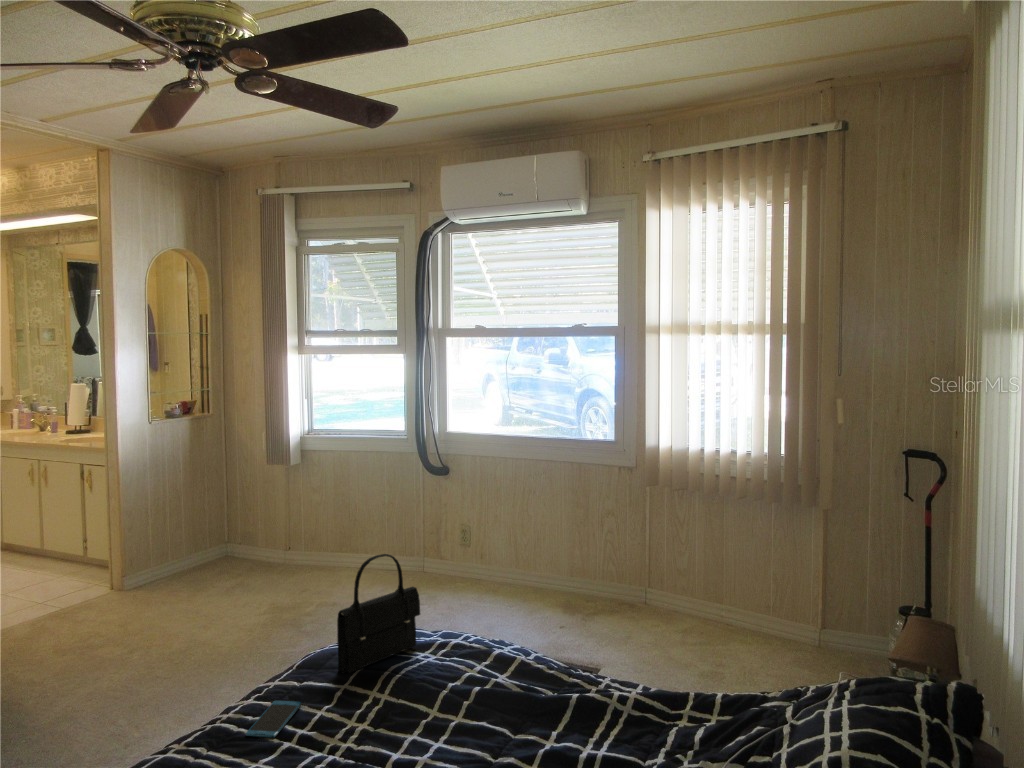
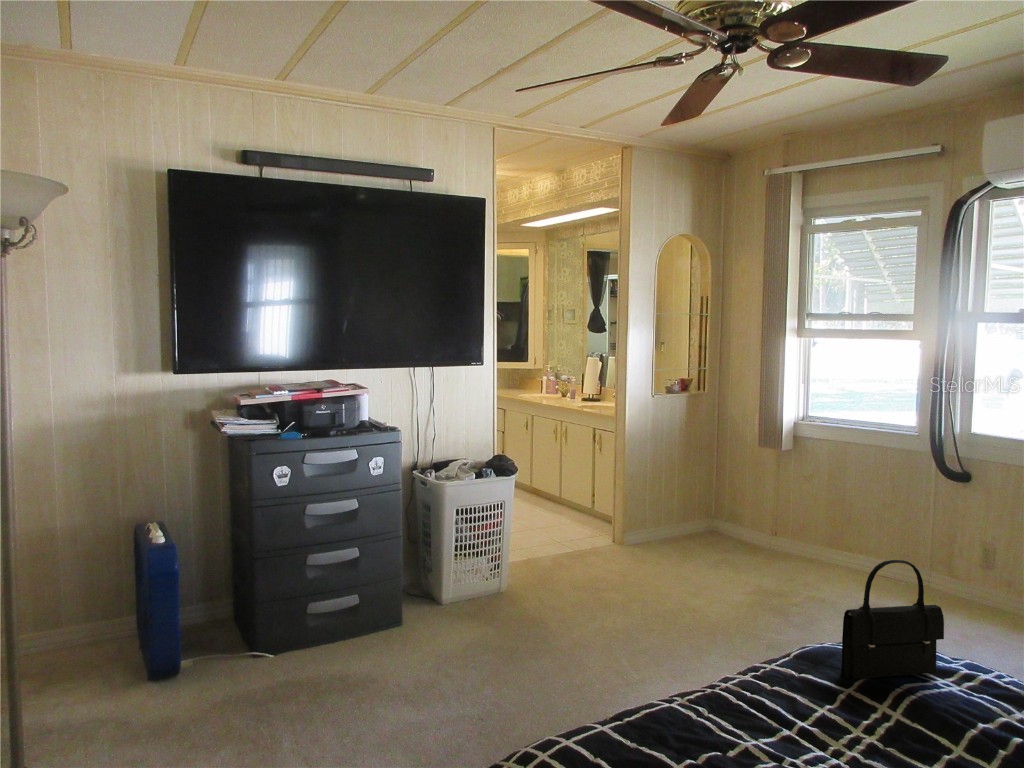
smartphone: present [246,701,301,737] -> none [746,682,800,716]

